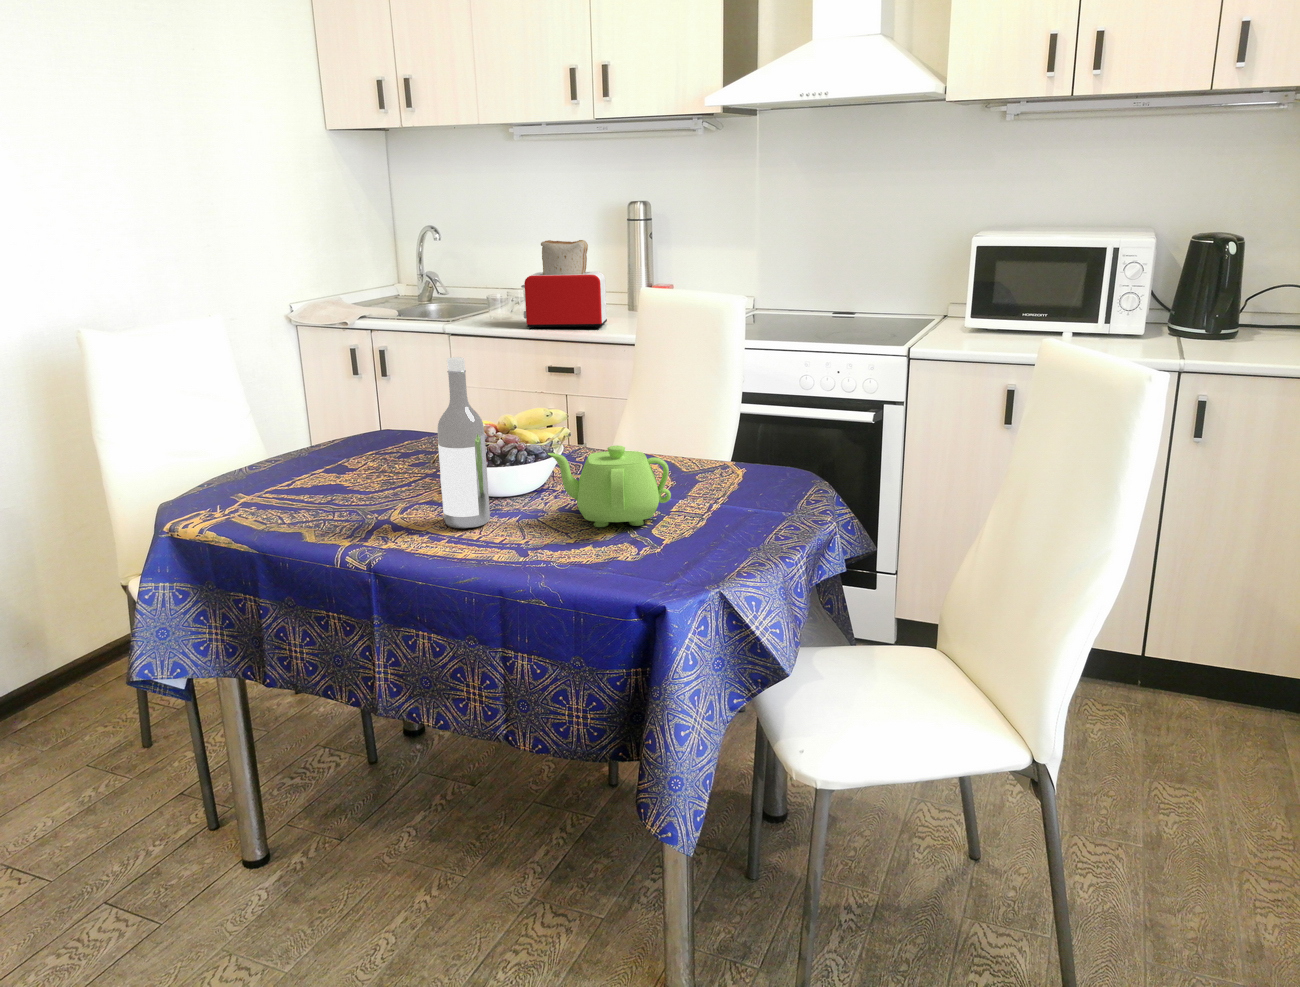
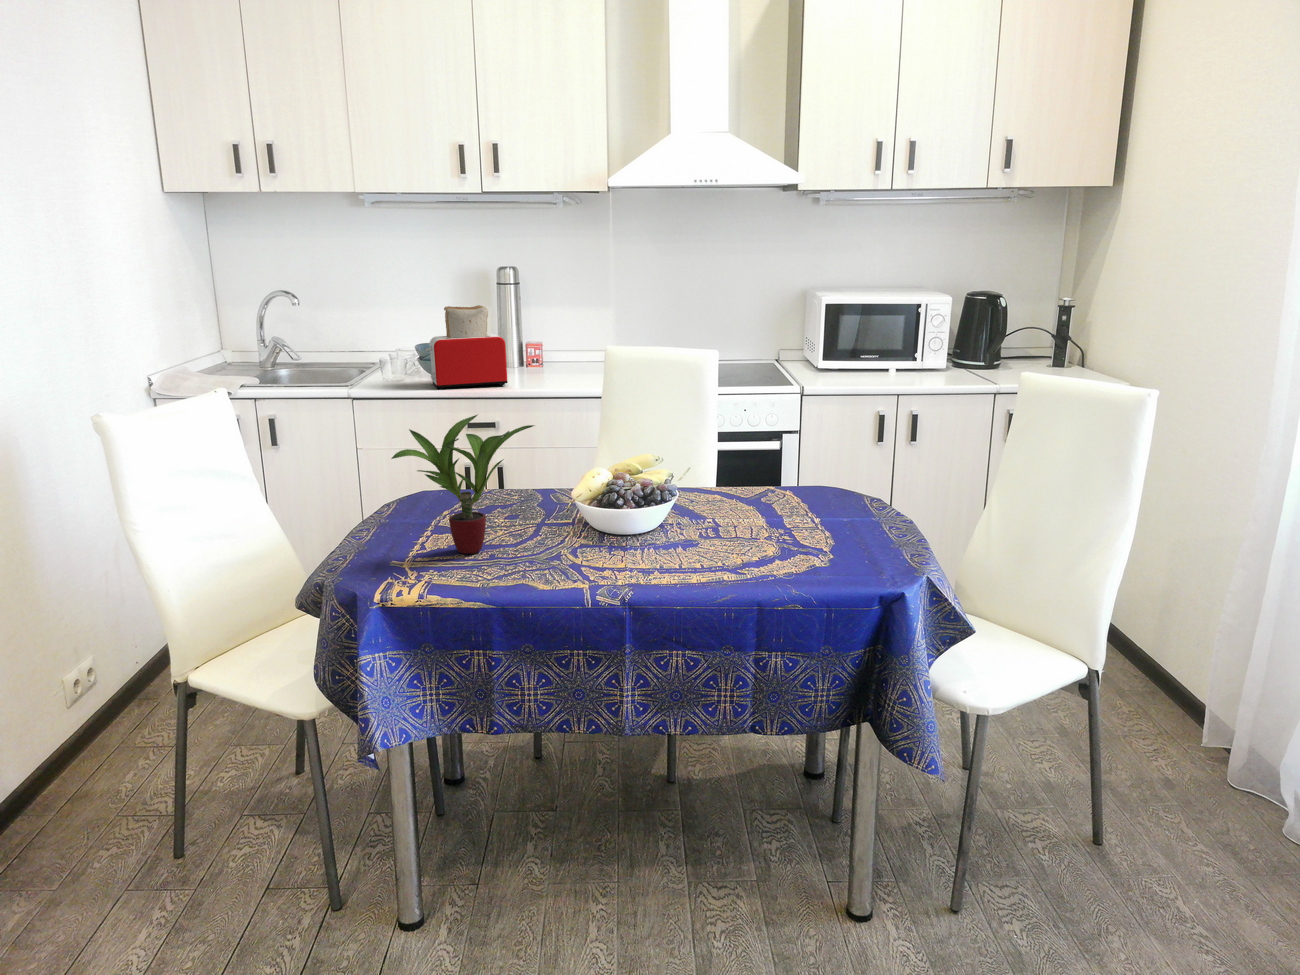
potted plant: none [218,350,375,496] -> present [391,415,534,554]
wine bottle: present [438,357,490,528] -> none [635,411,676,560]
teapot: present [548,446,671,527] -> none [719,475,804,544]

